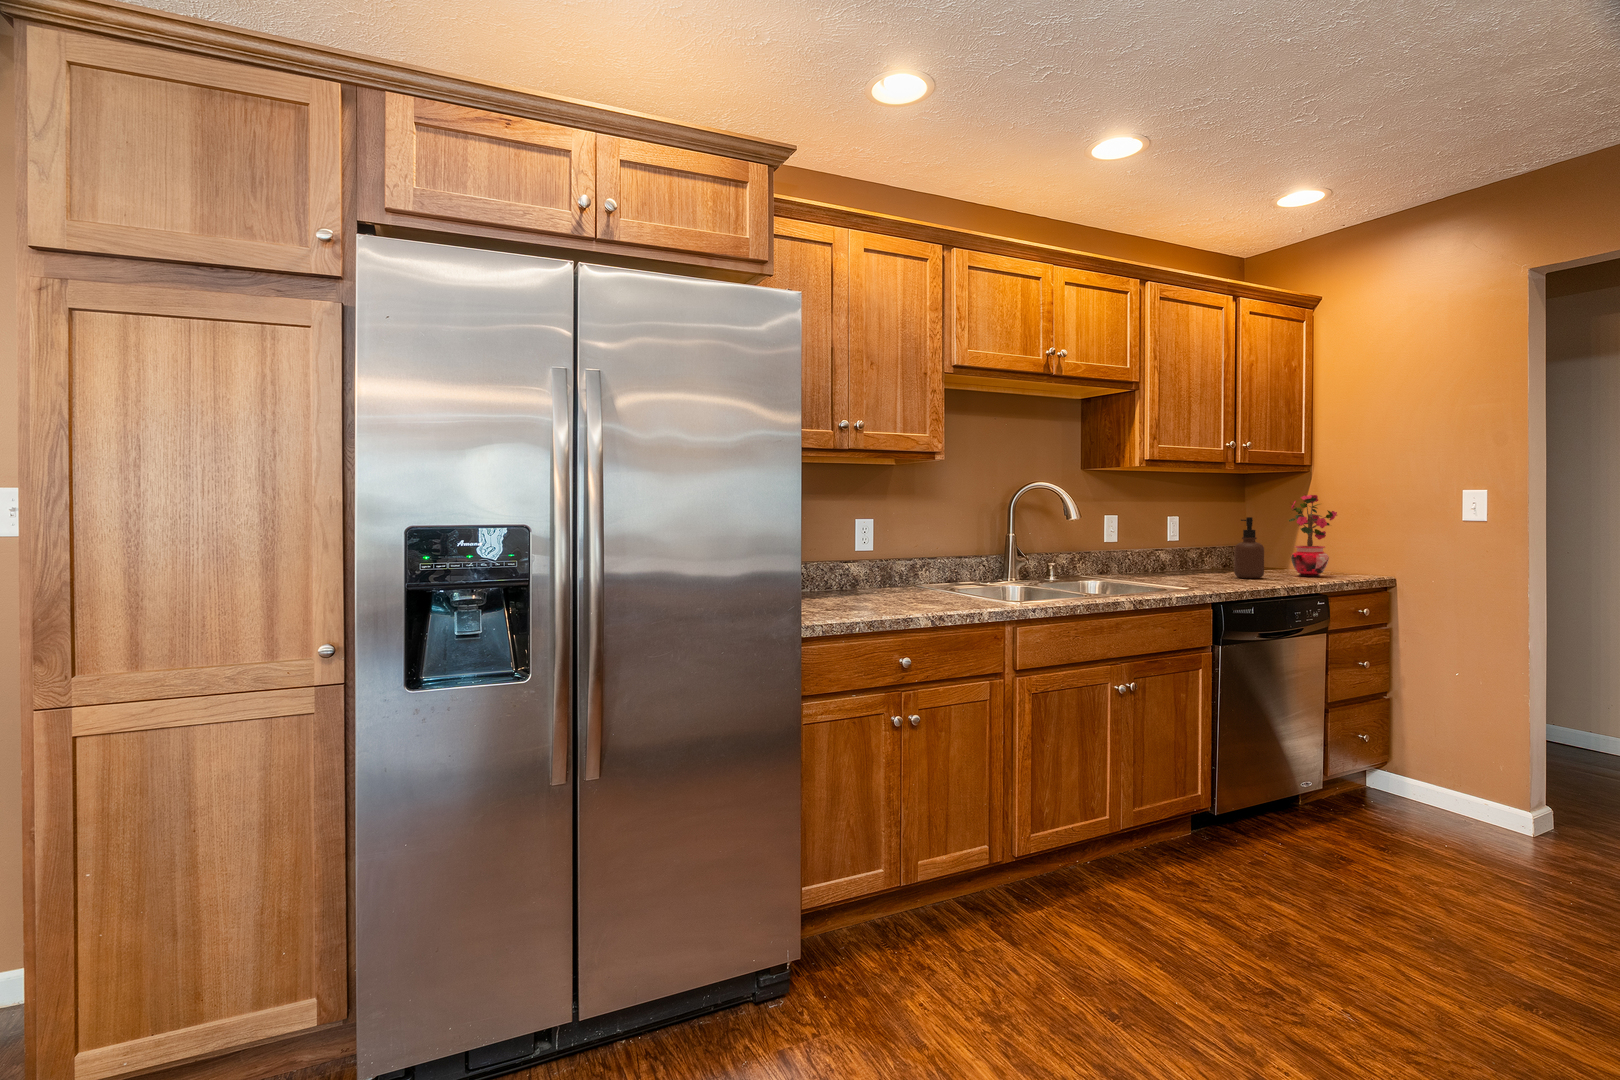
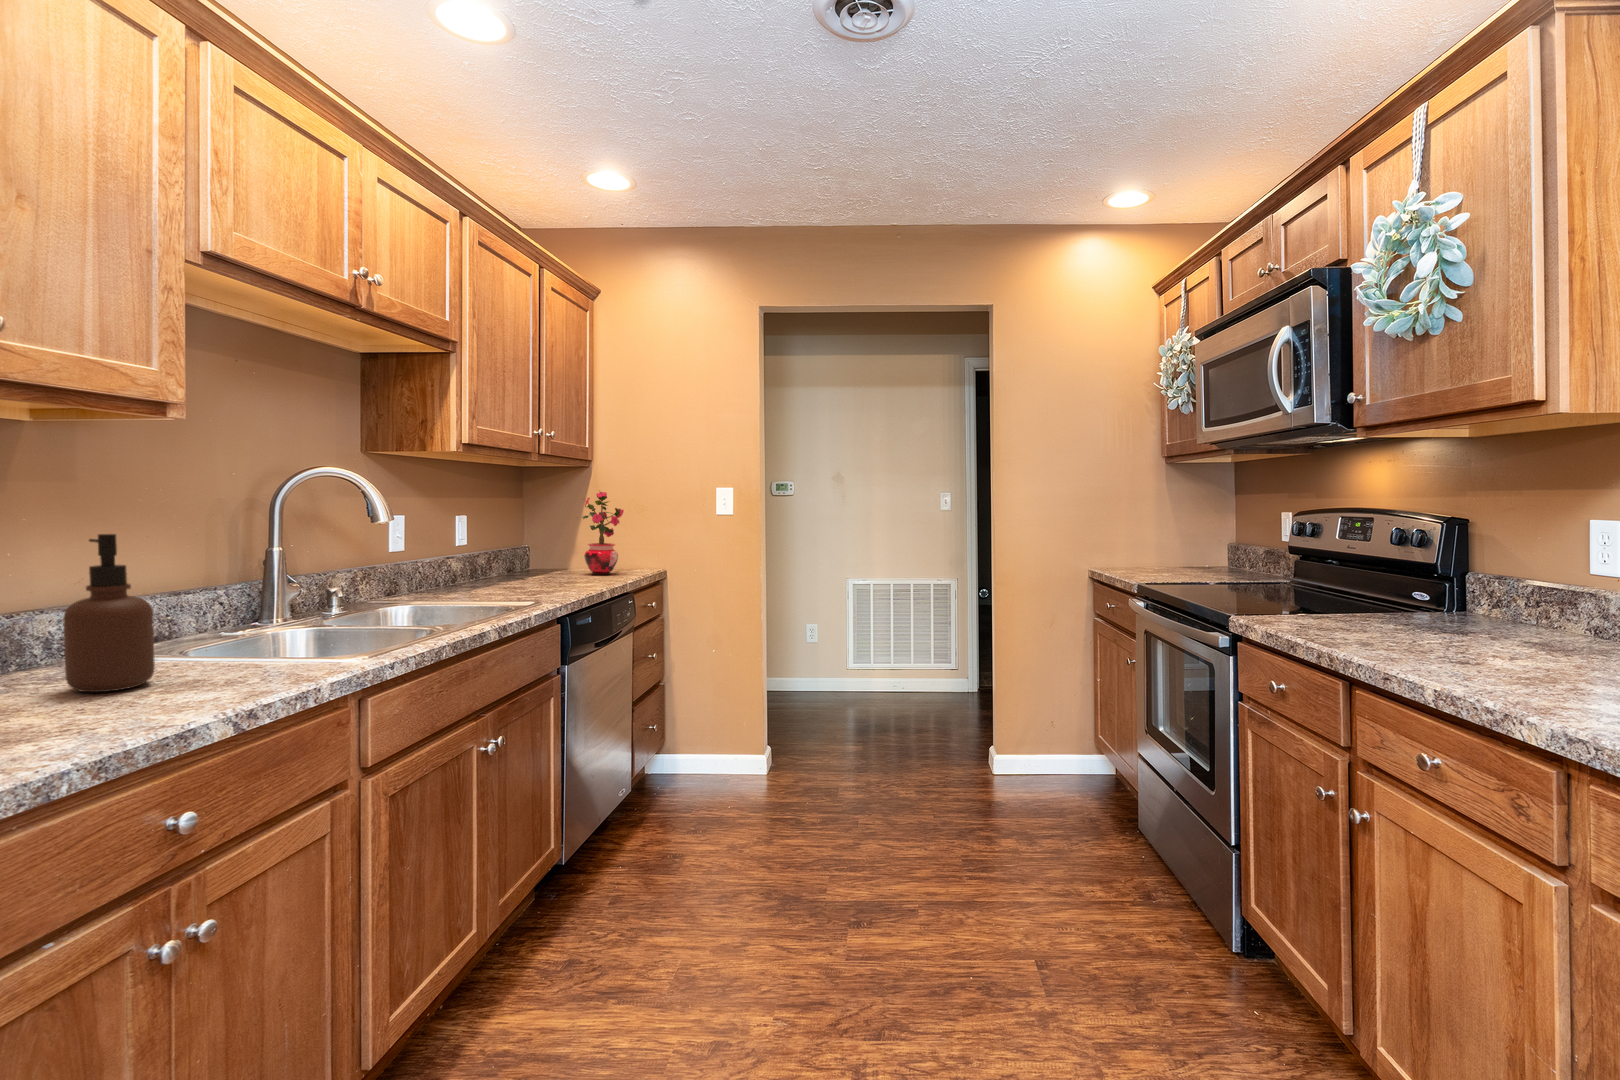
soap dispenser: present [1234,517,1264,579] -> present [64,534,155,692]

